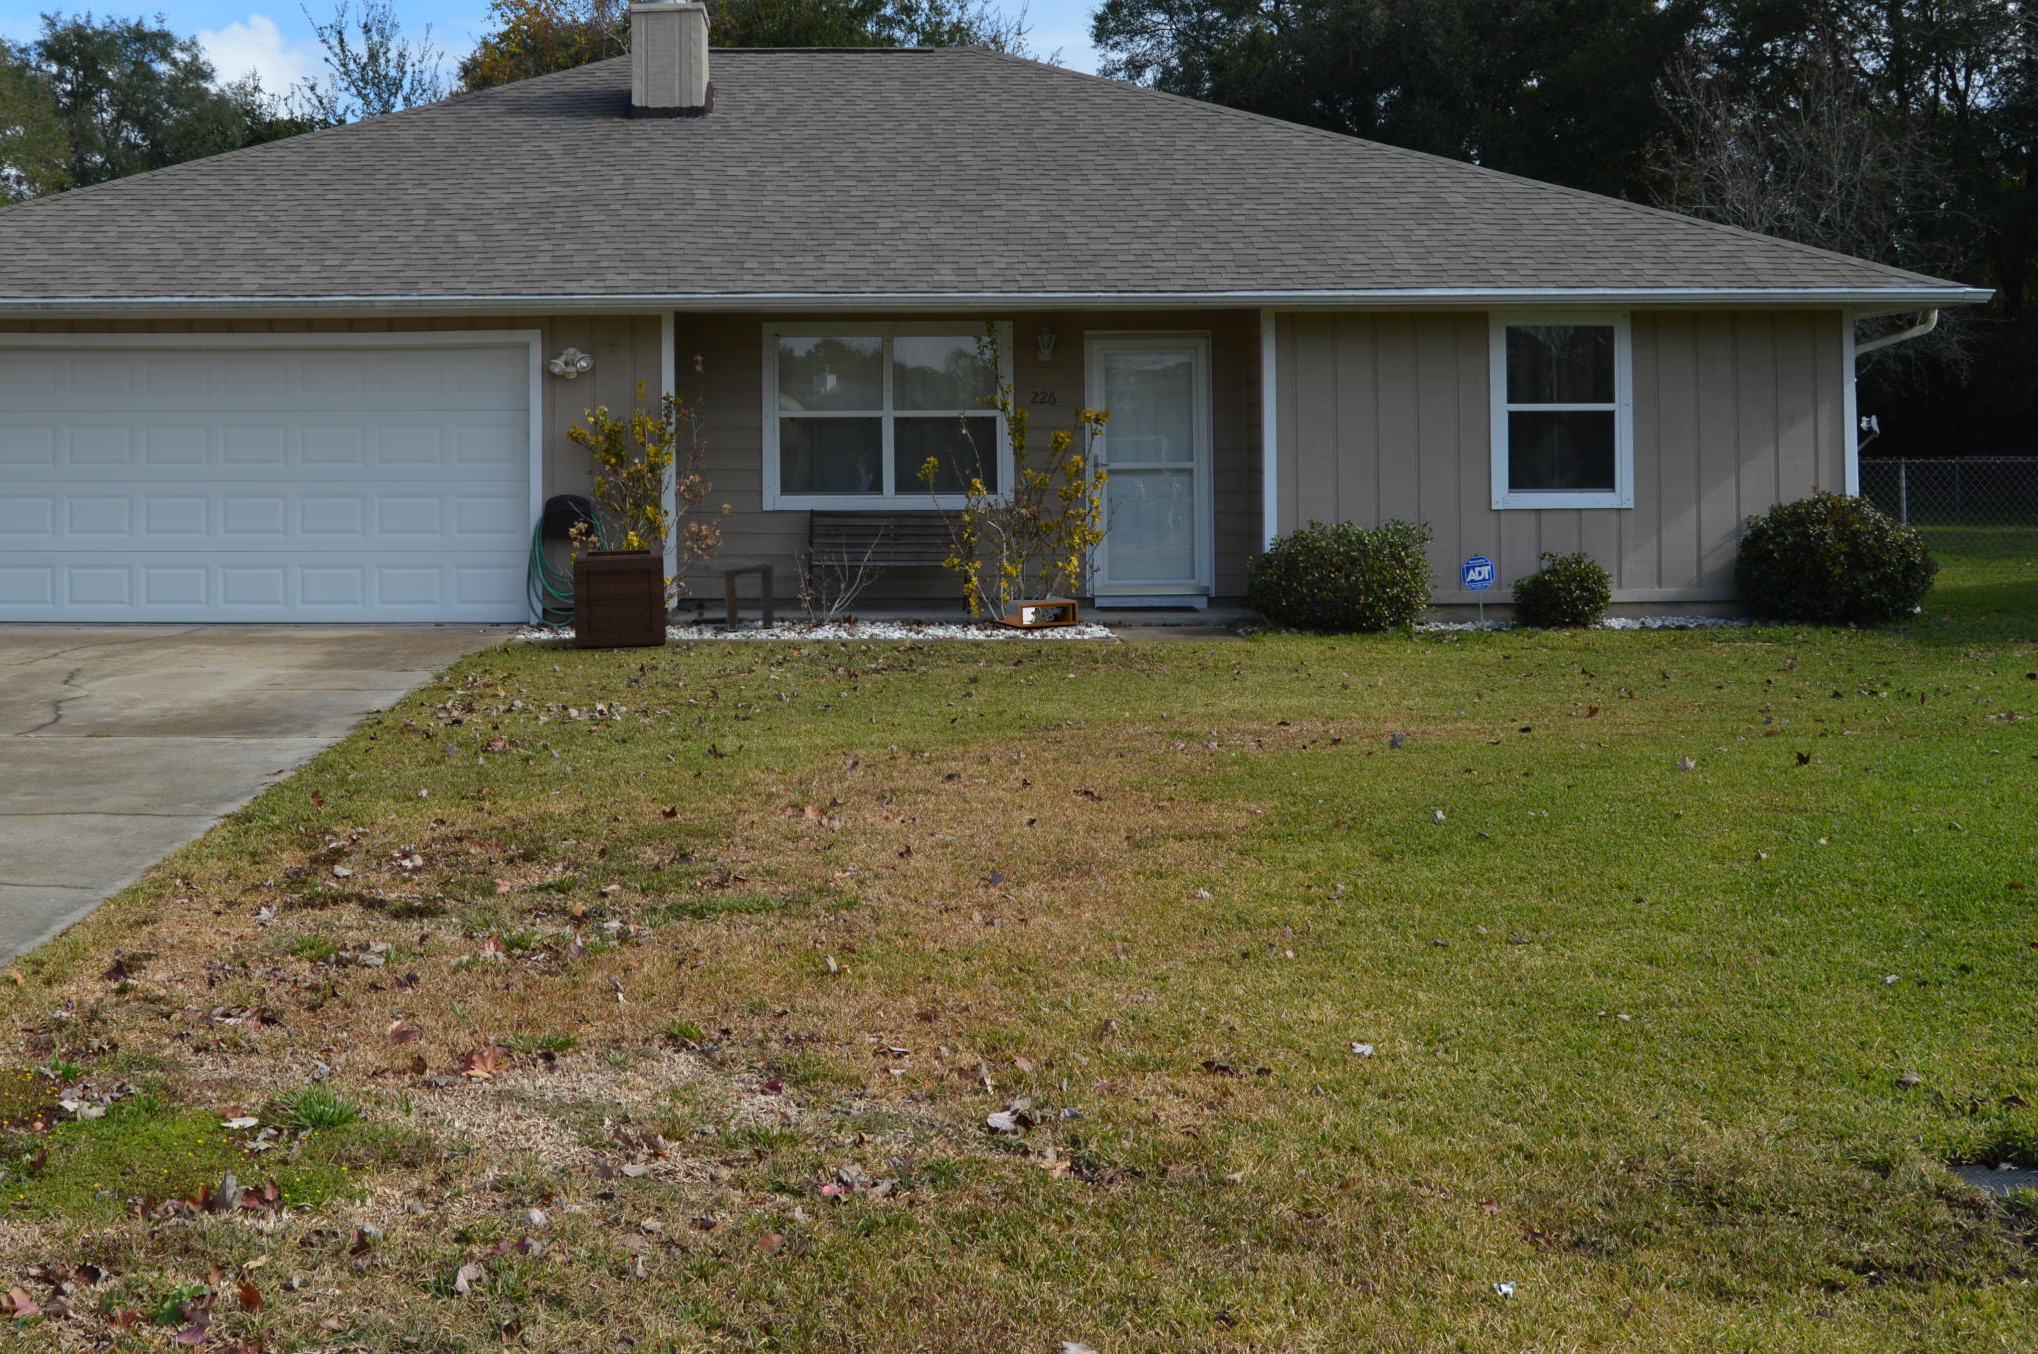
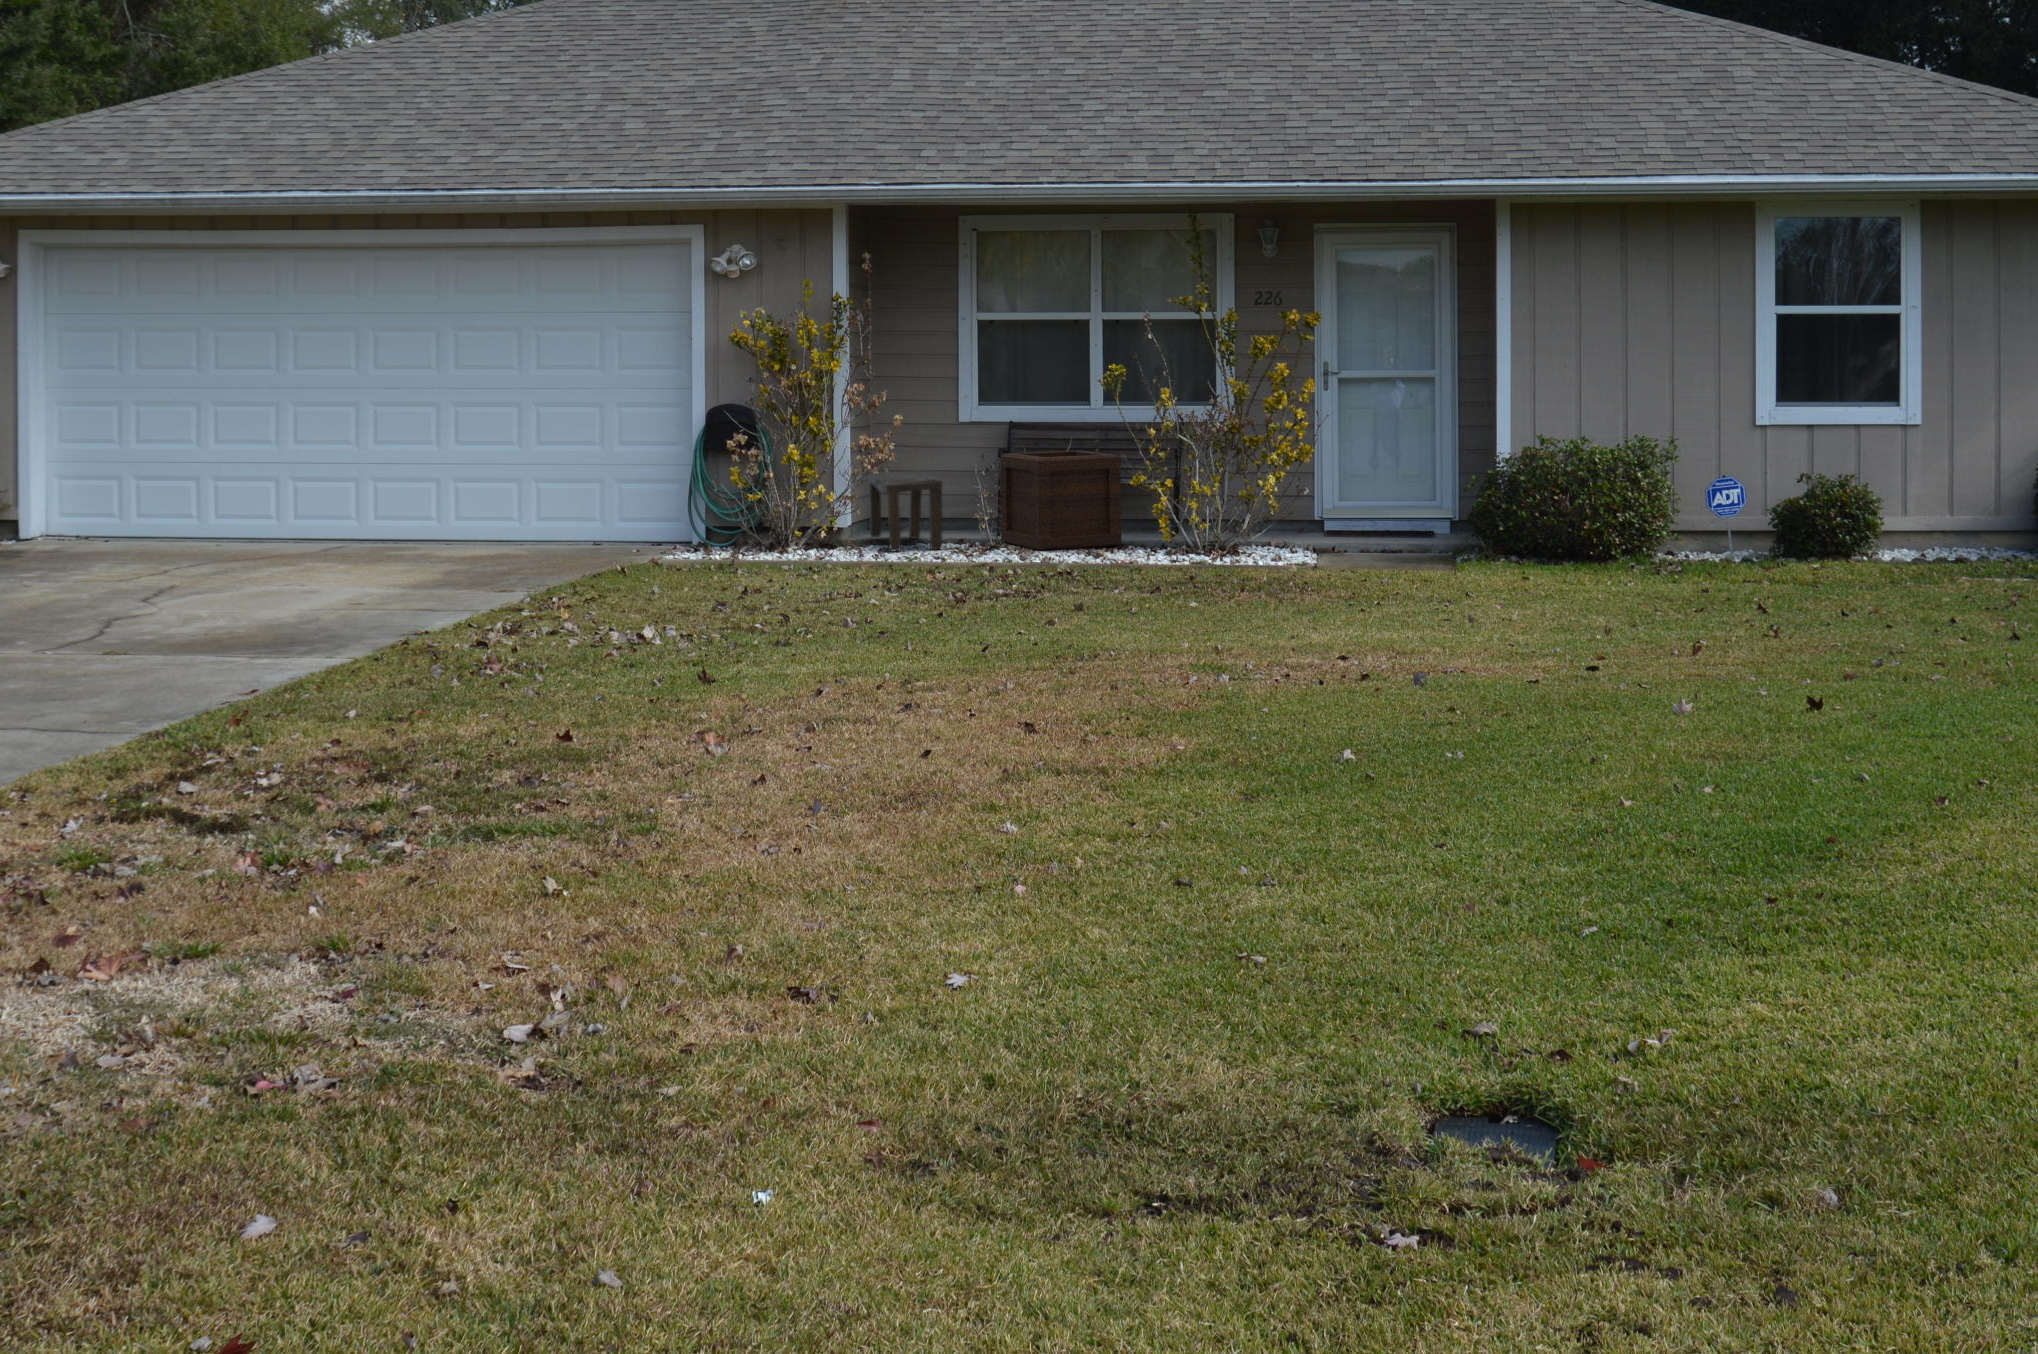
wooden crate: present [573,549,666,649] -> present [1000,450,1122,551]
storage box: present [994,596,1078,627] -> none [1180,524,1266,558]

